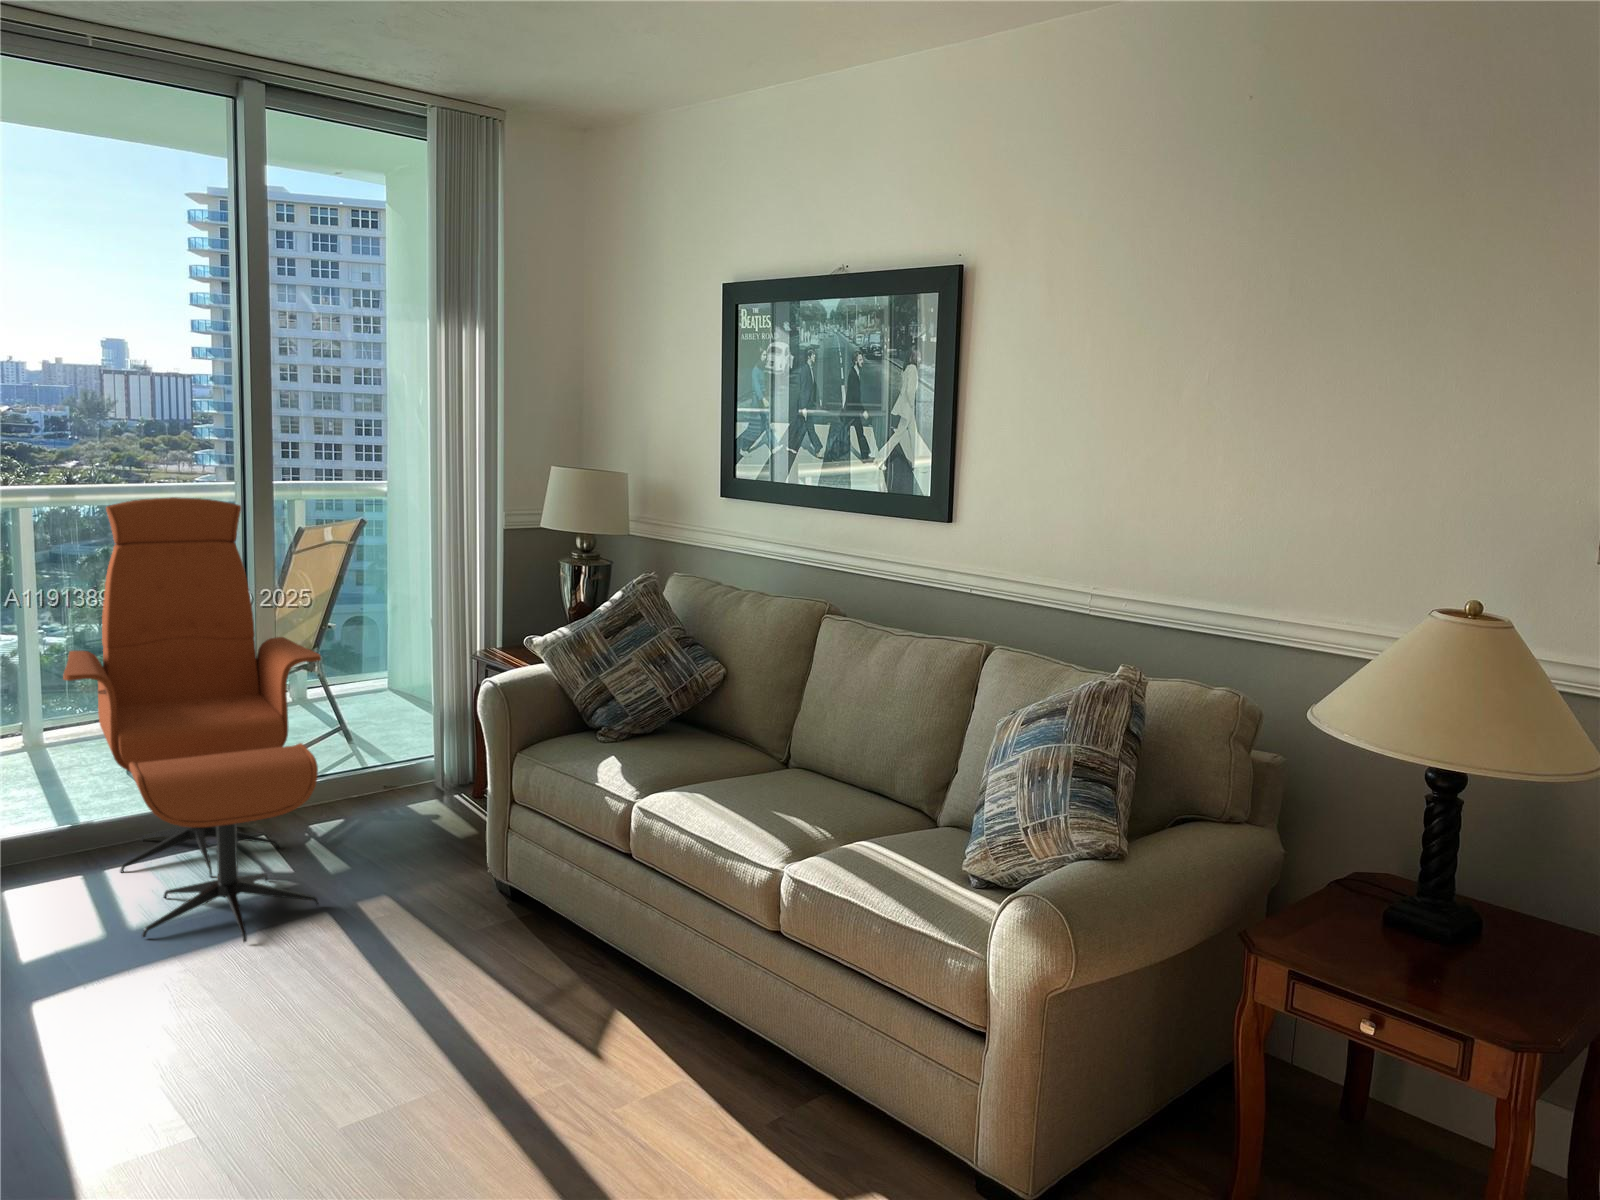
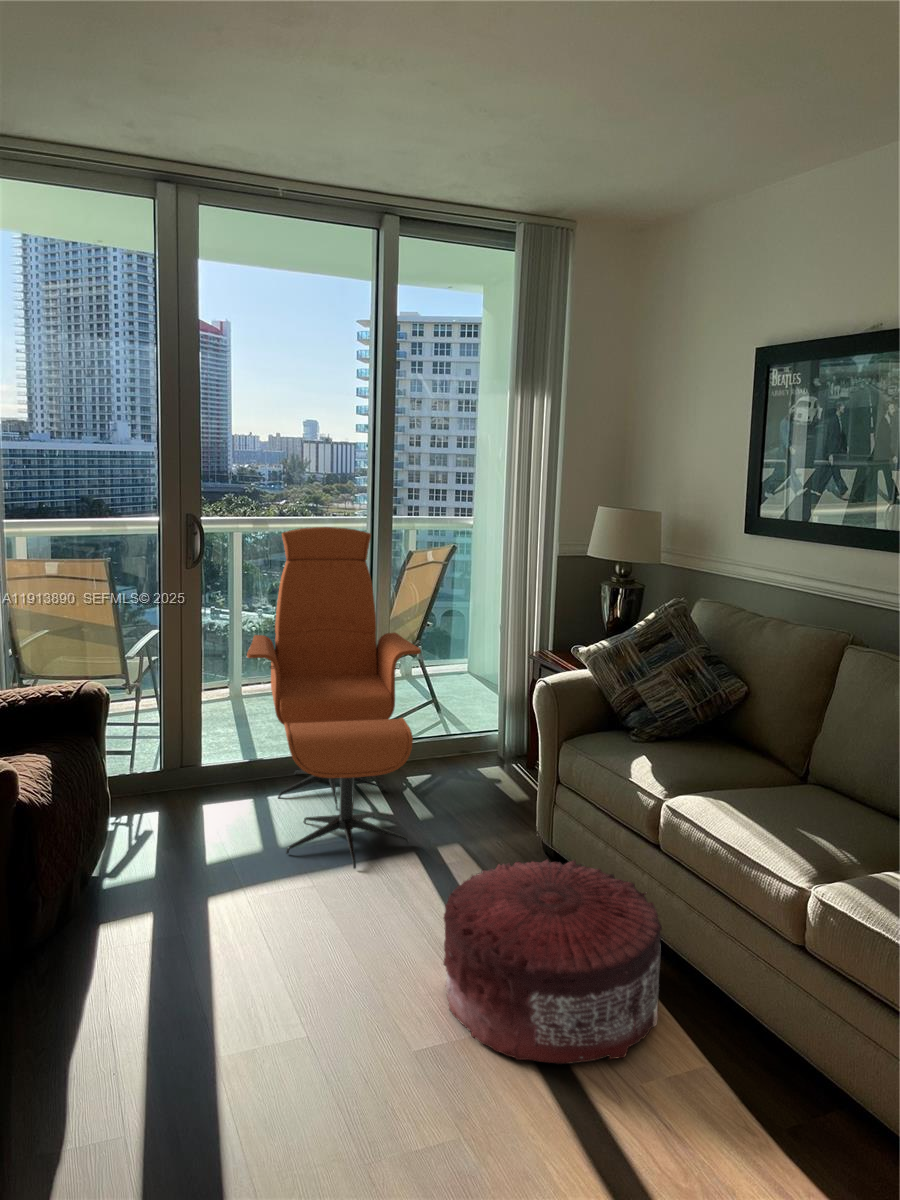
pouf: none [373,883,637,1111] -> present [443,859,662,1064]

